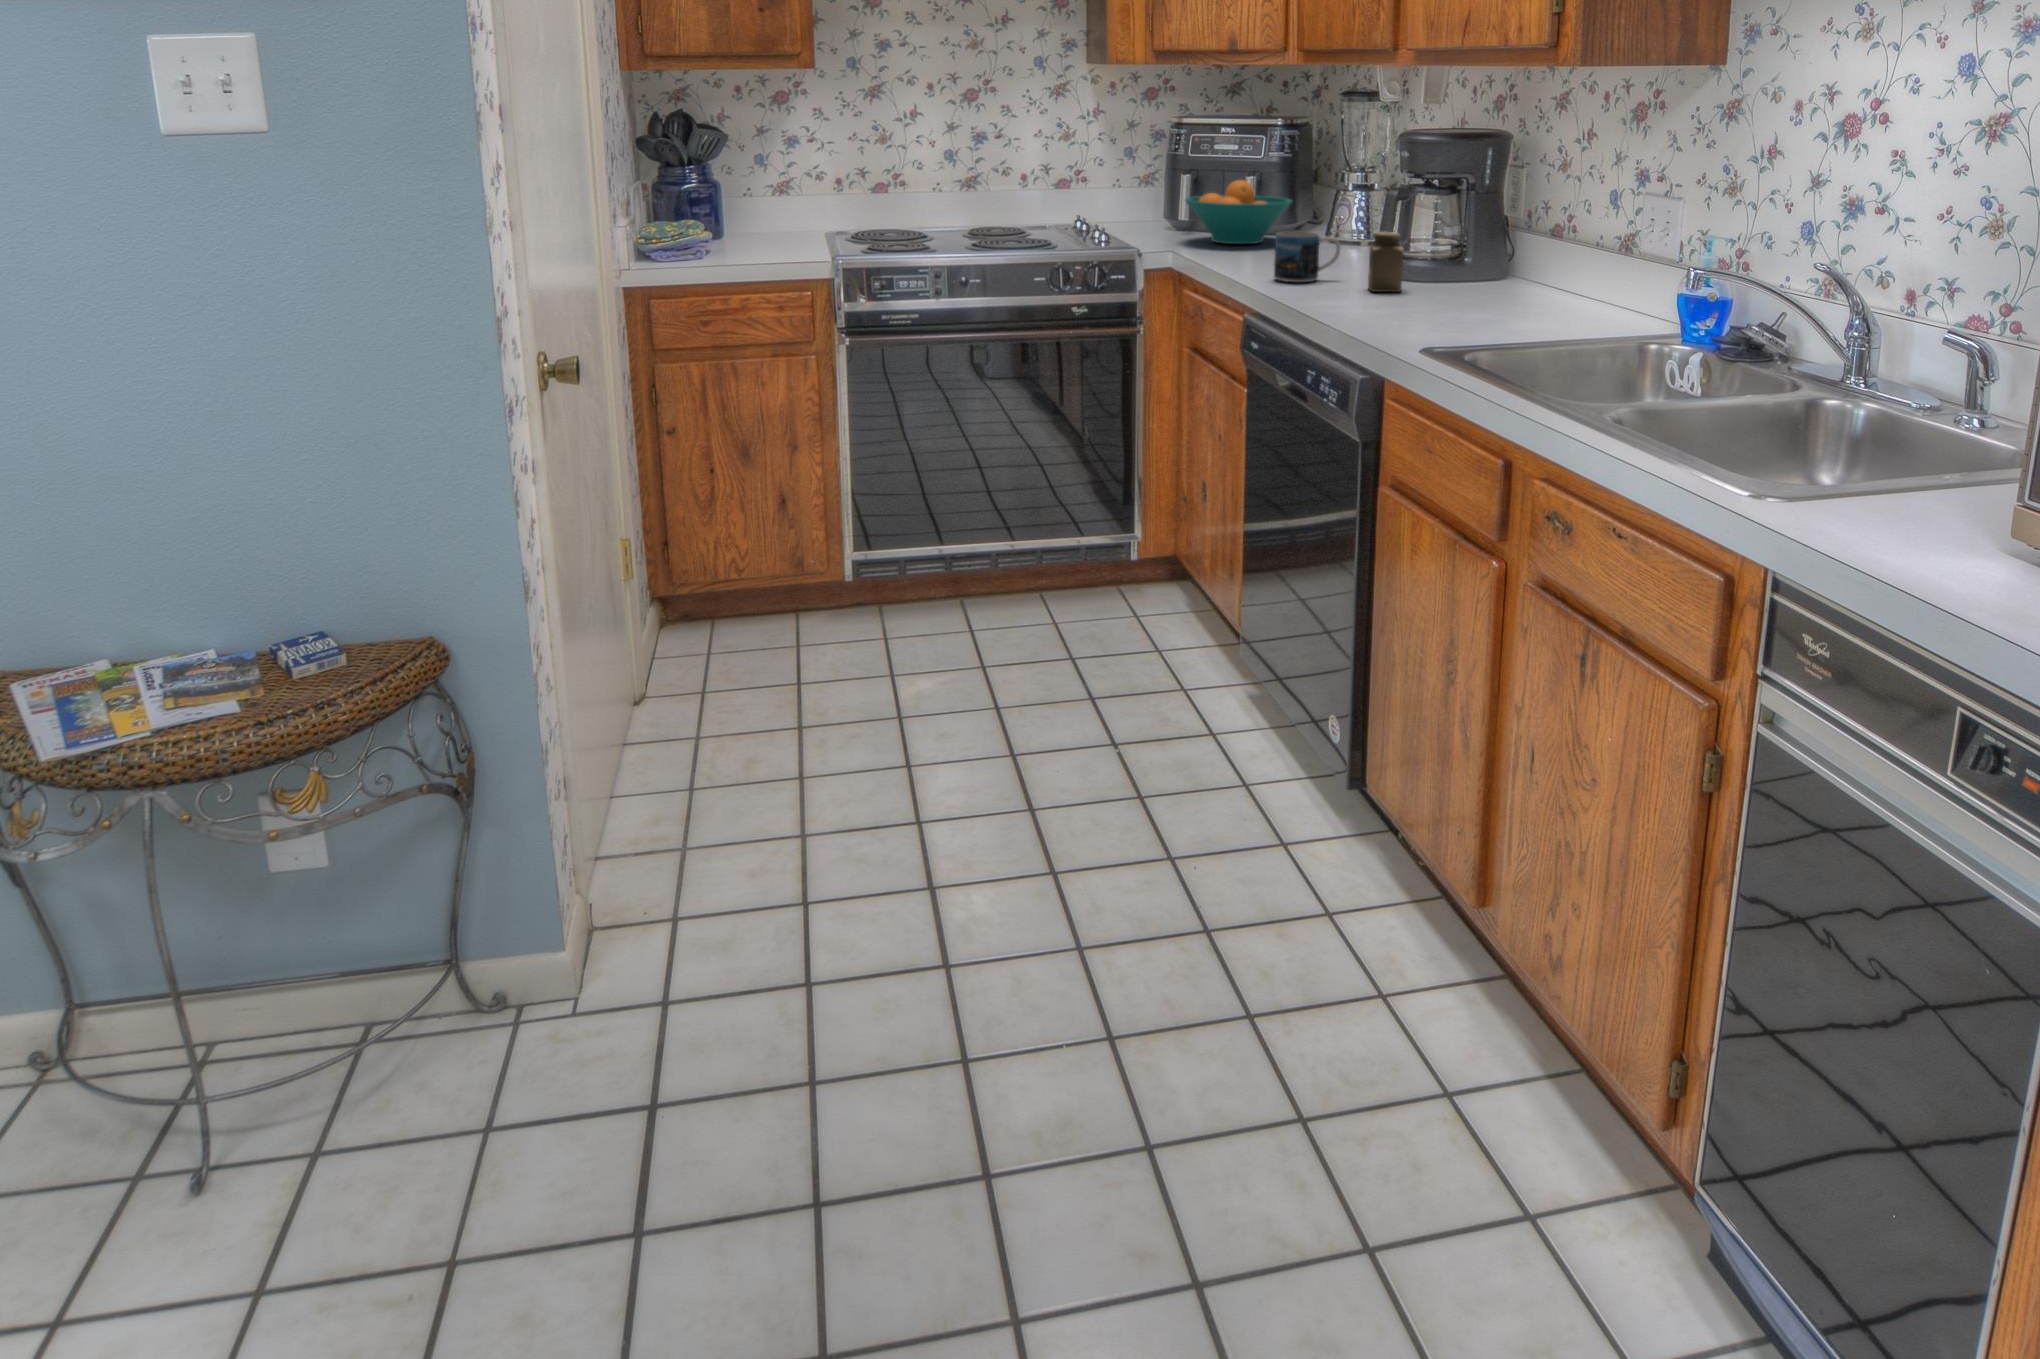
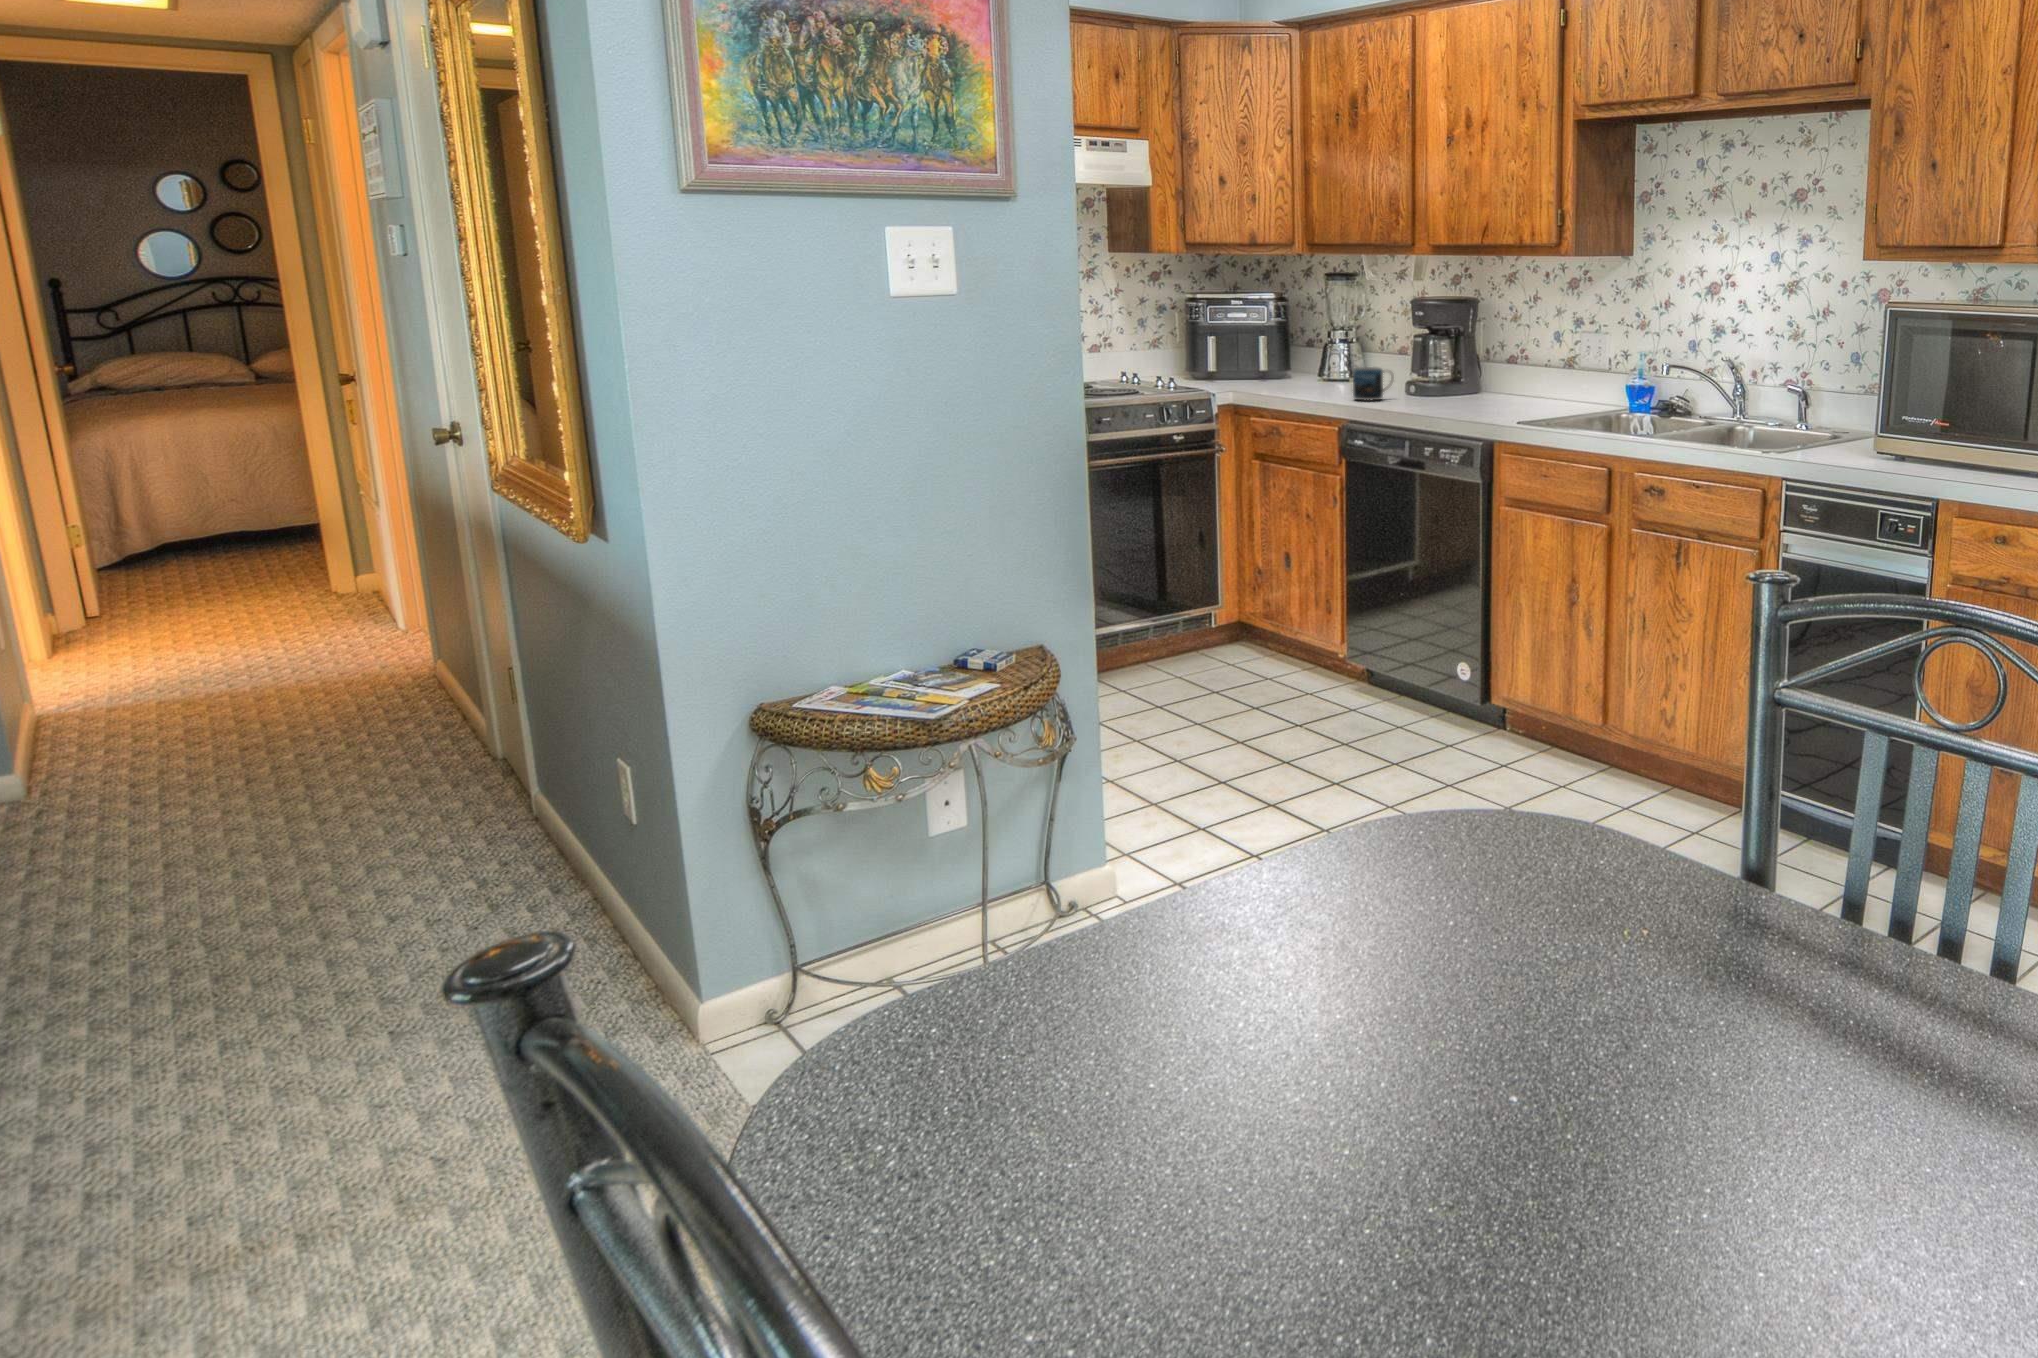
fruit bowl: present [1186,180,1292,244] -> none [1229,338,1308,385]
salt shaker: present [1368,232,1404,292] -> none [1422,363,1447,402]

